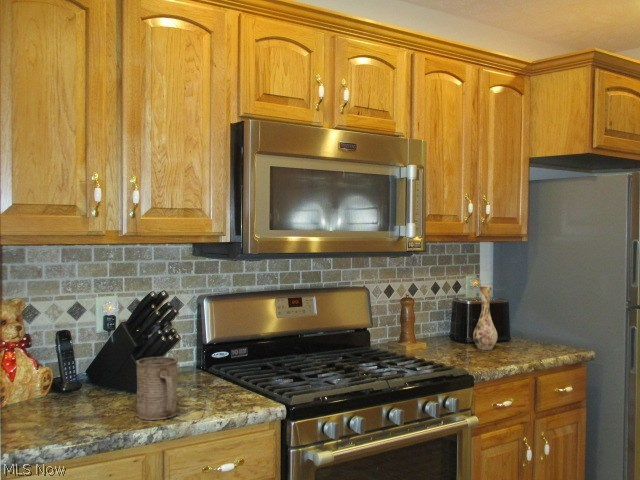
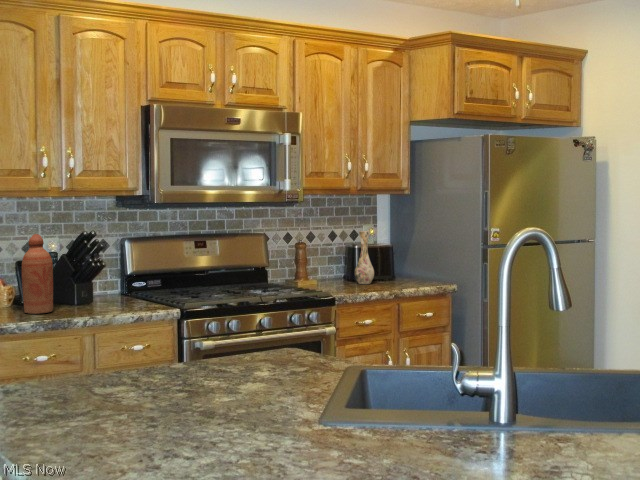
bottle: none [58,299,104,419] -> present [22,234,53,314]
mug: present [137,357,177,420] -> none [75,274,104,314]

